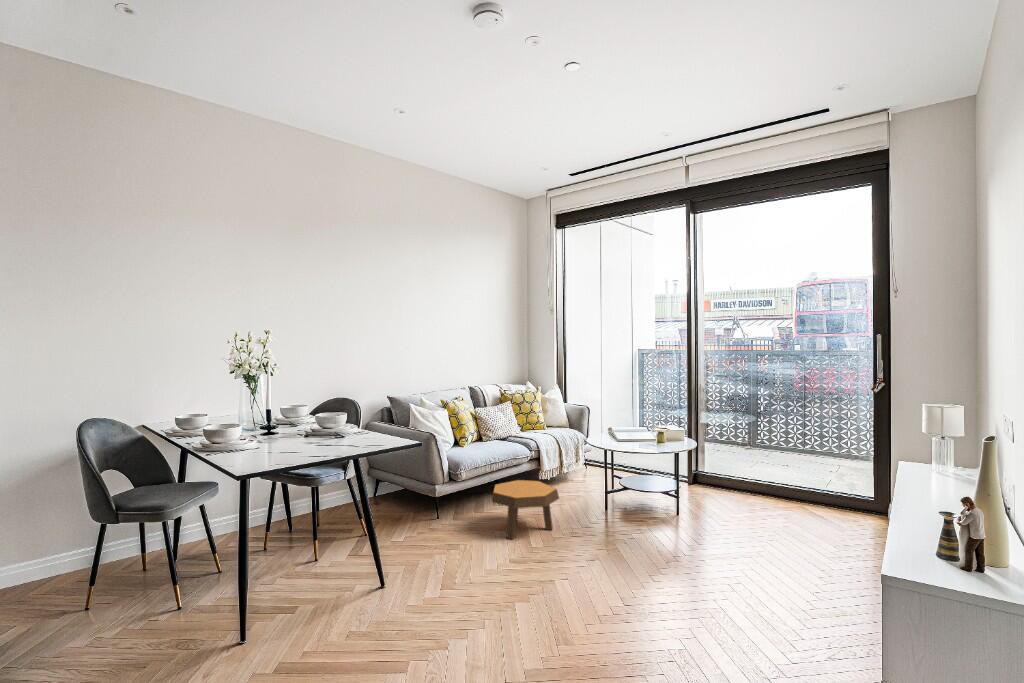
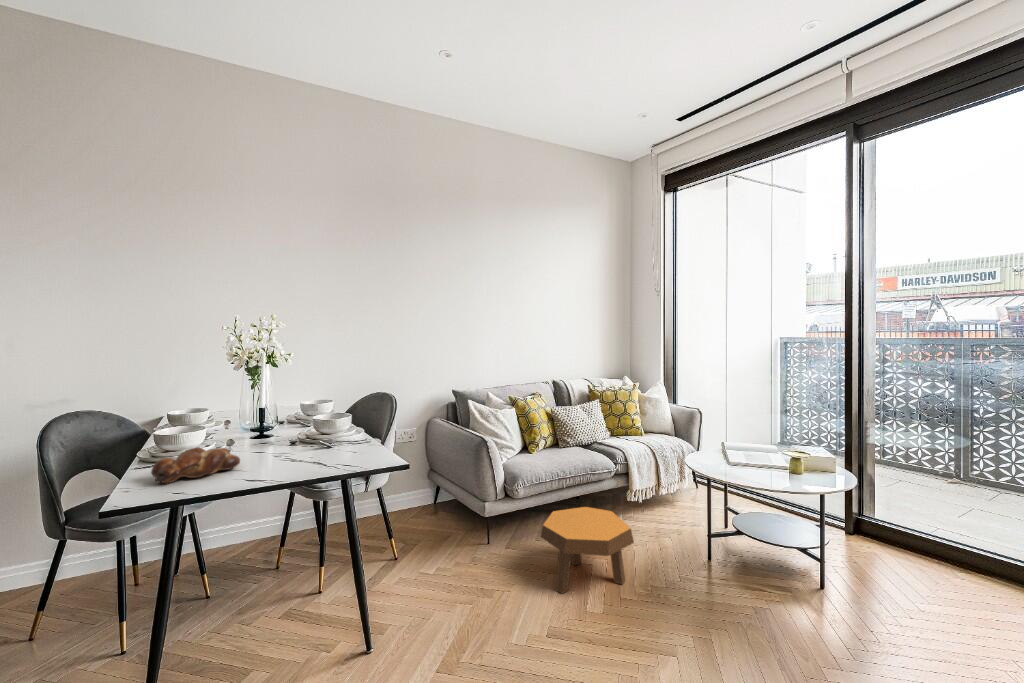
bread loaf: none [243,434,299,459] -> present [151,447,240,483]

